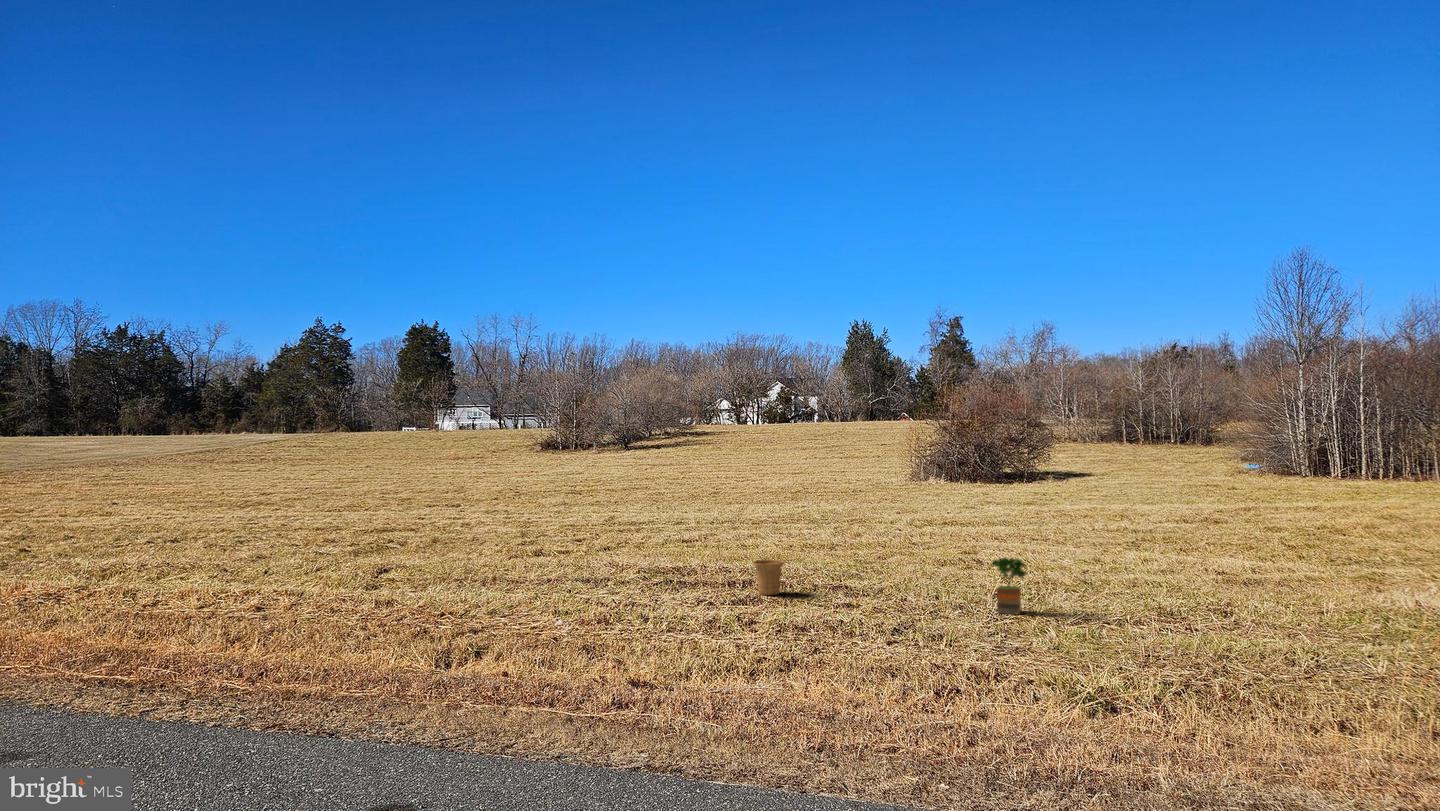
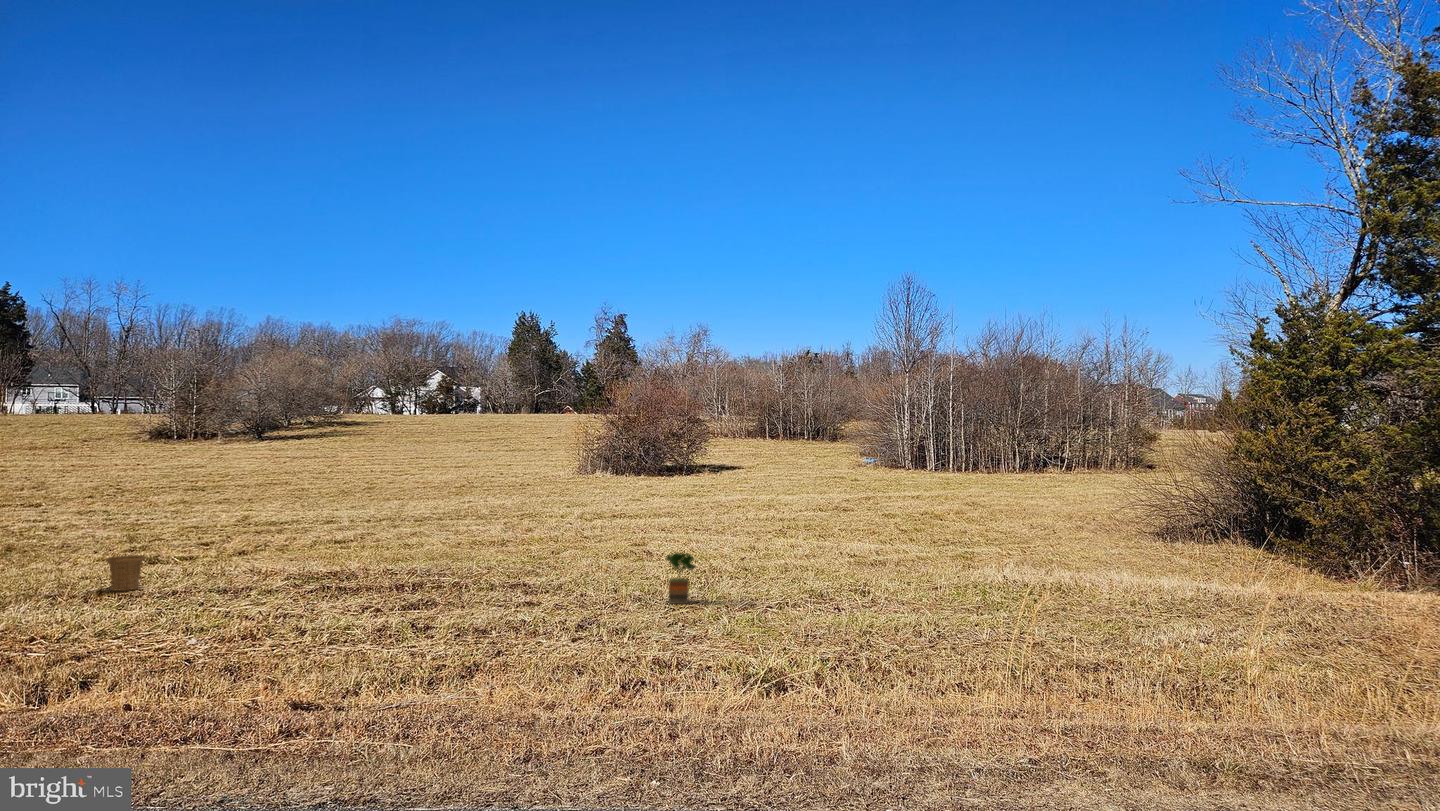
basket: present [752,560,785,595] -> present [105,555,147,592]

